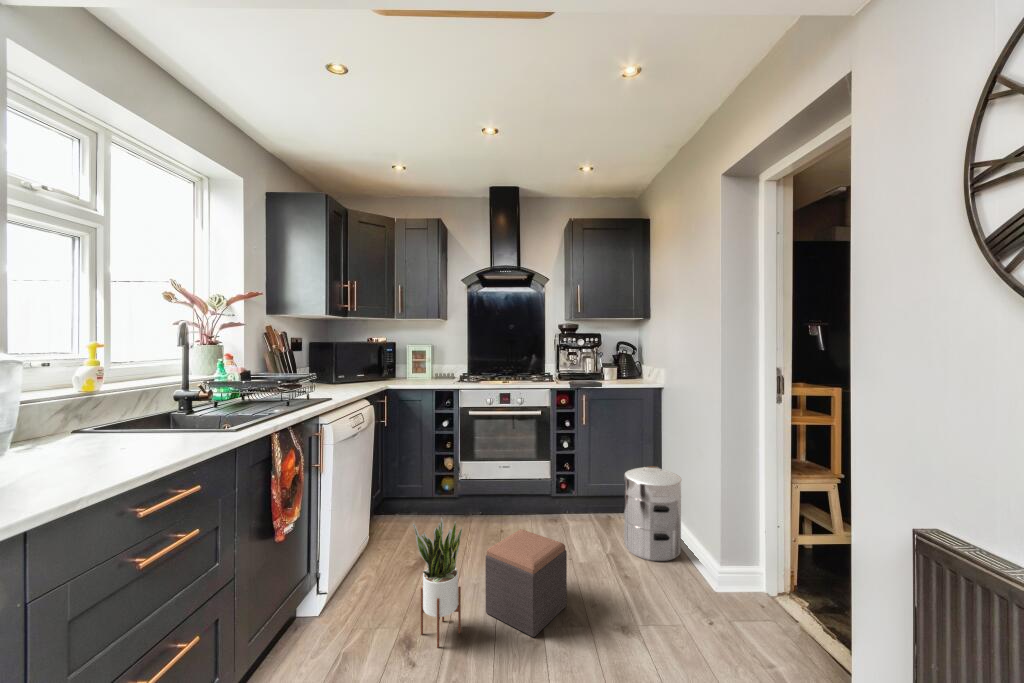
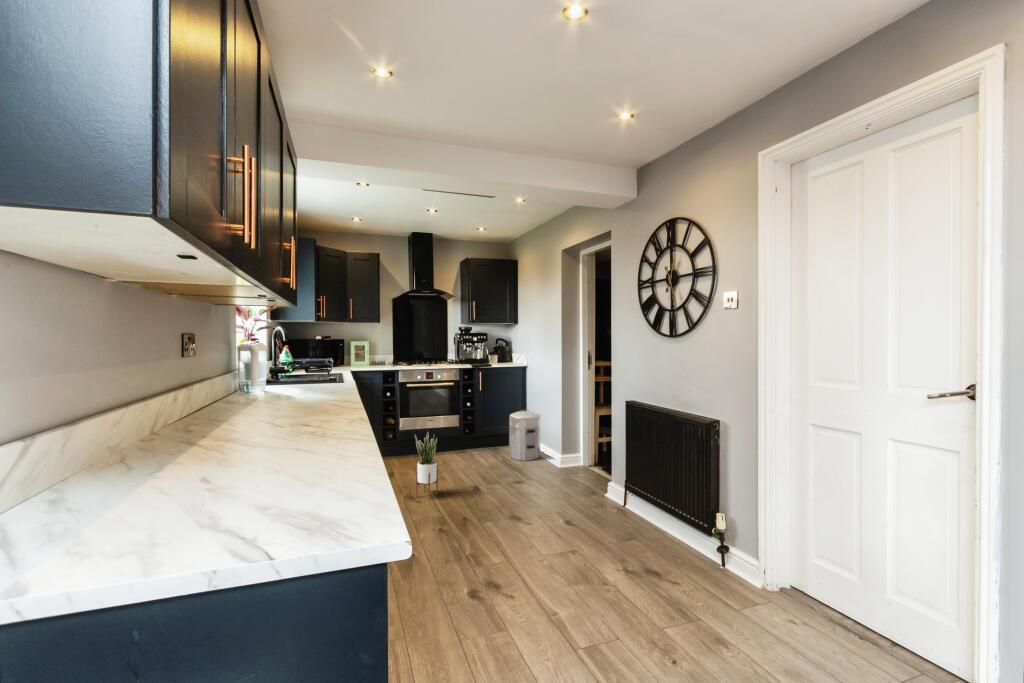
footstool: present [485,529,567,637] -> none [446,443,488,490]

